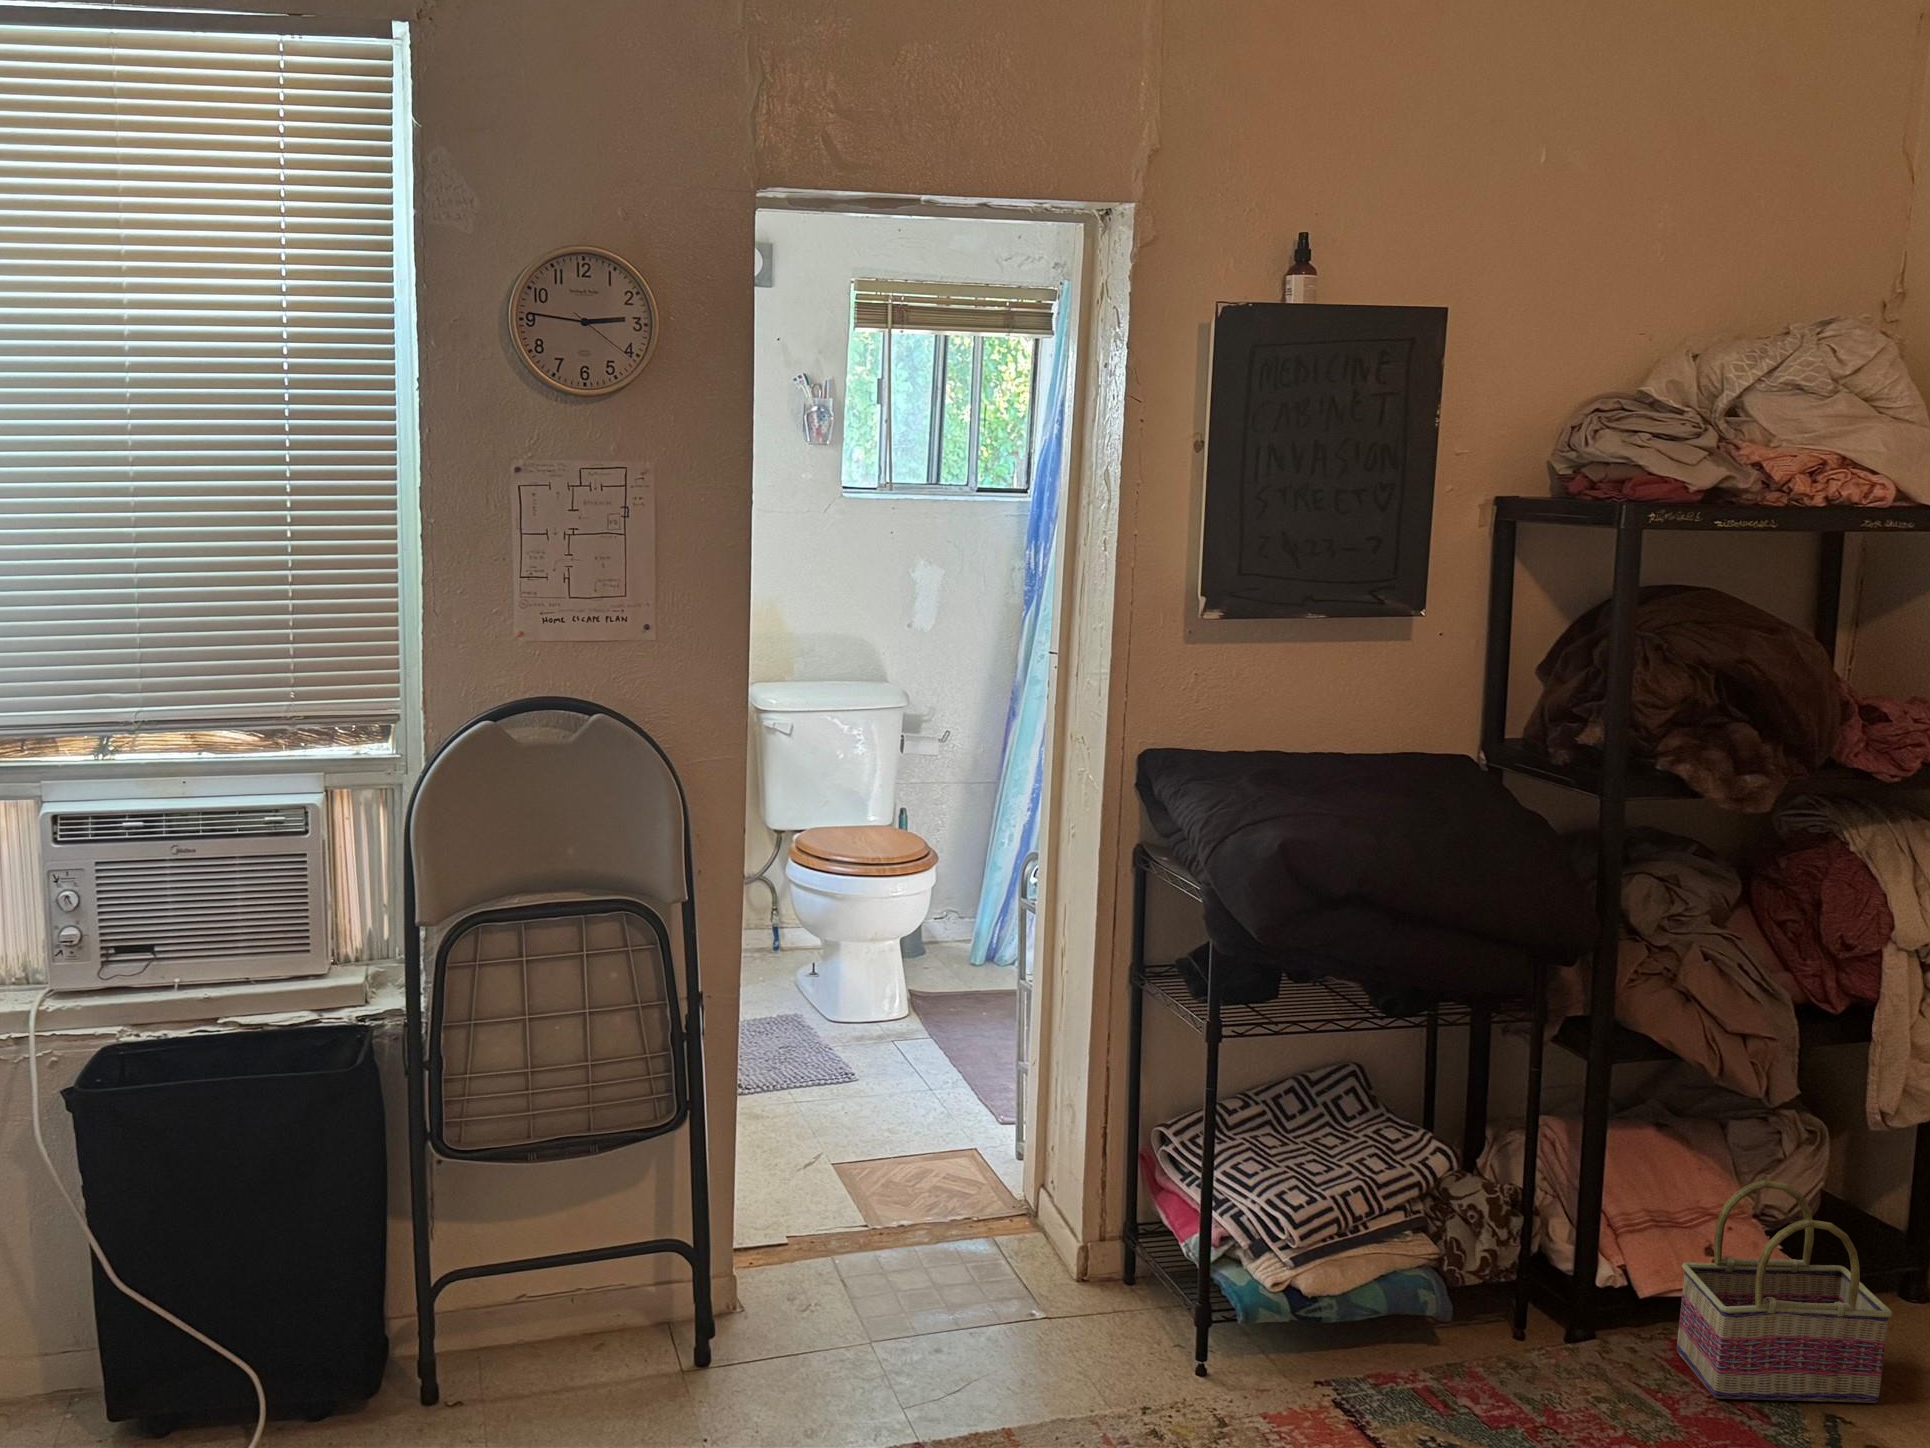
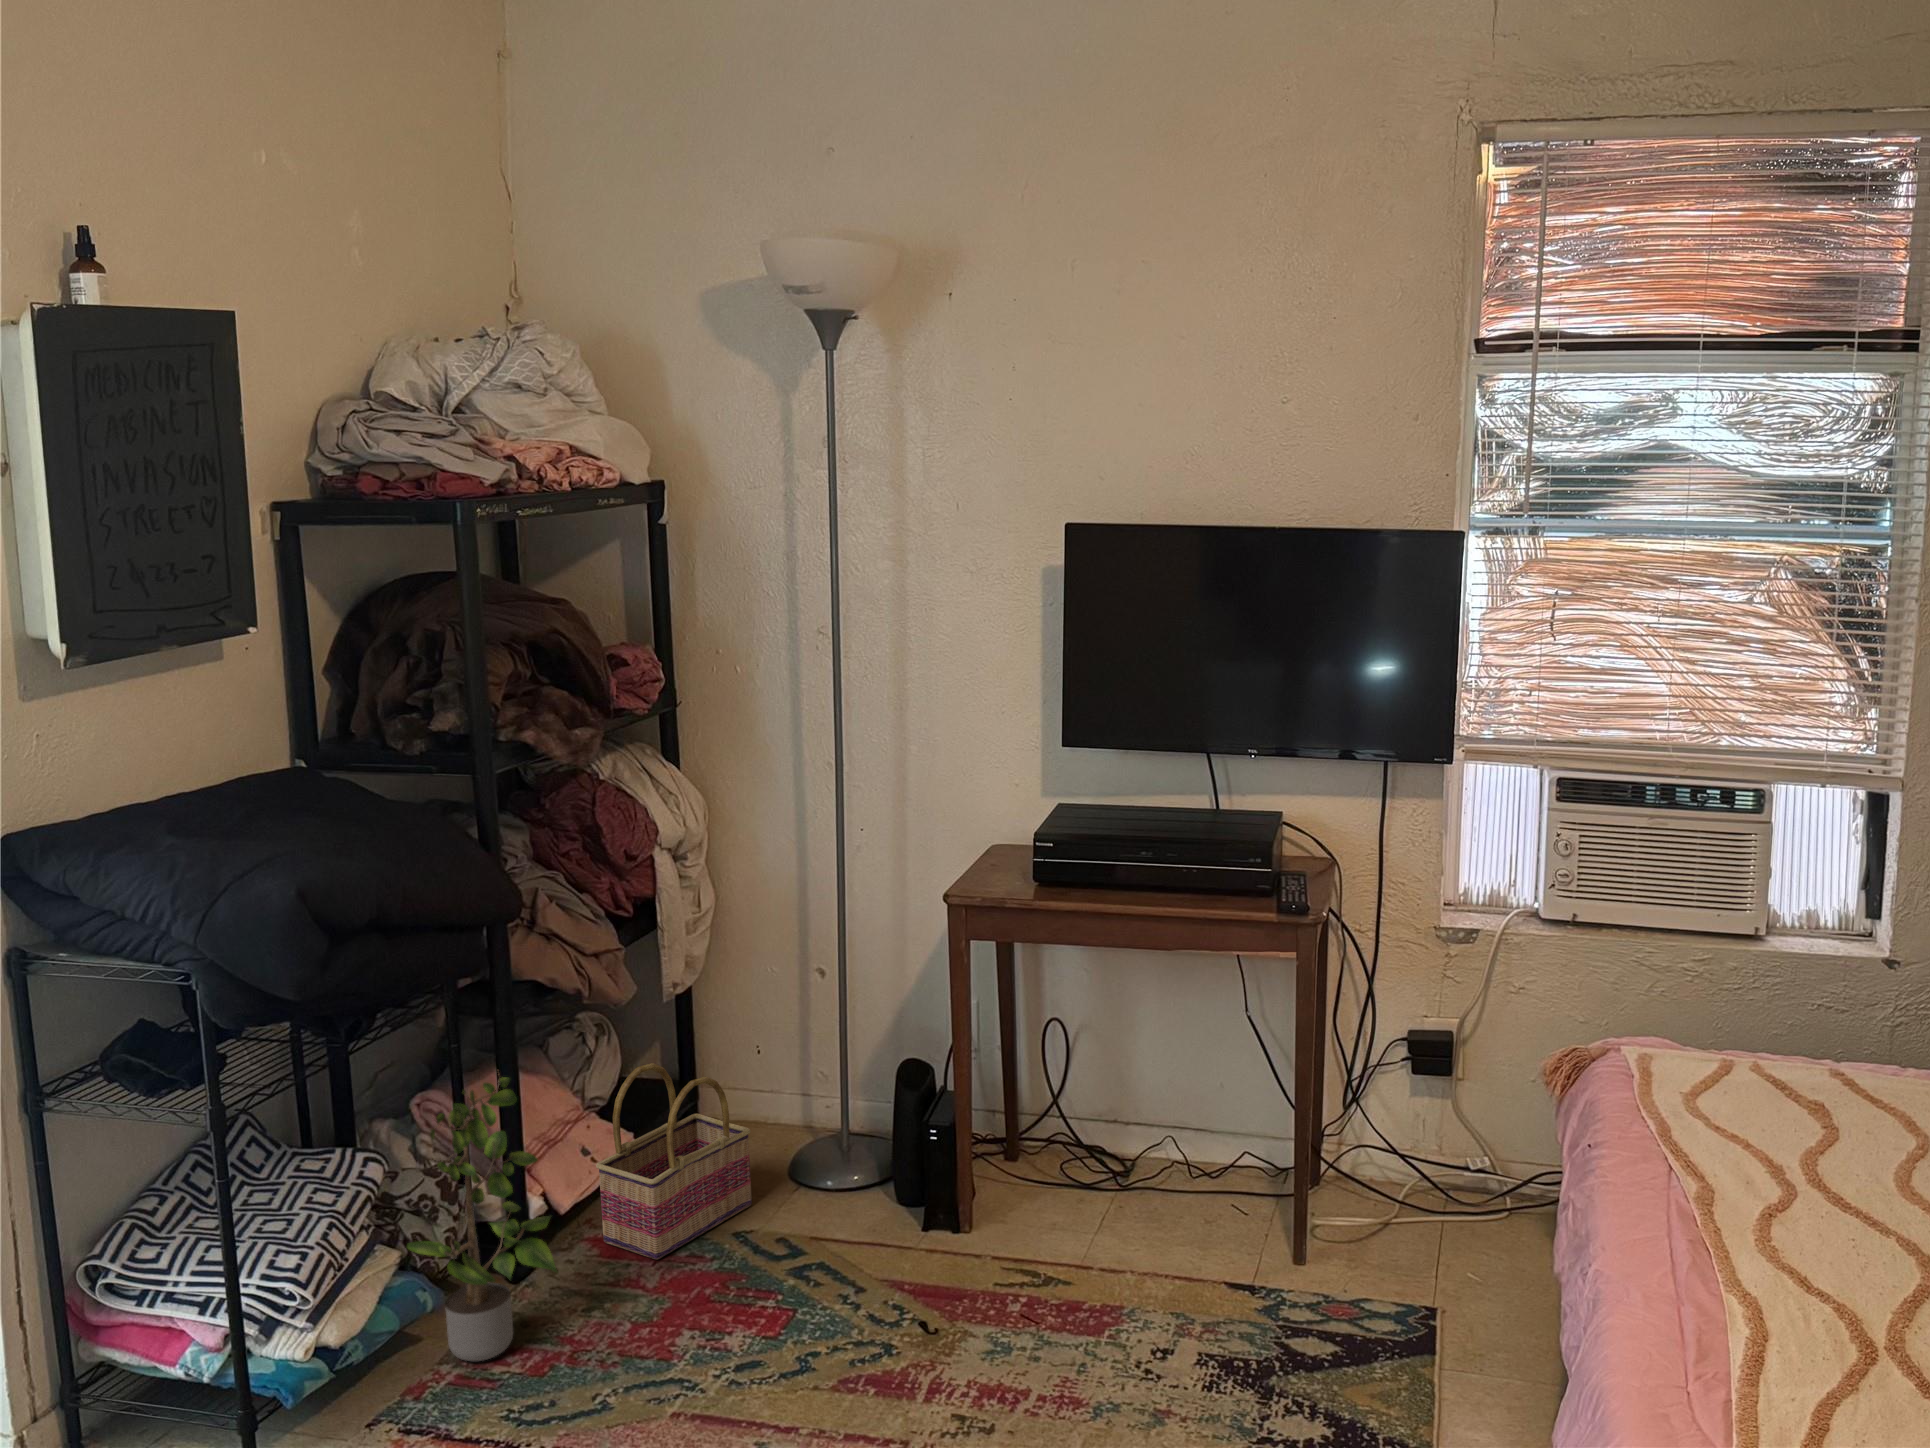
potted plant: none [1415,1108,1591,1393] -> present [407,1077,557,1361]

